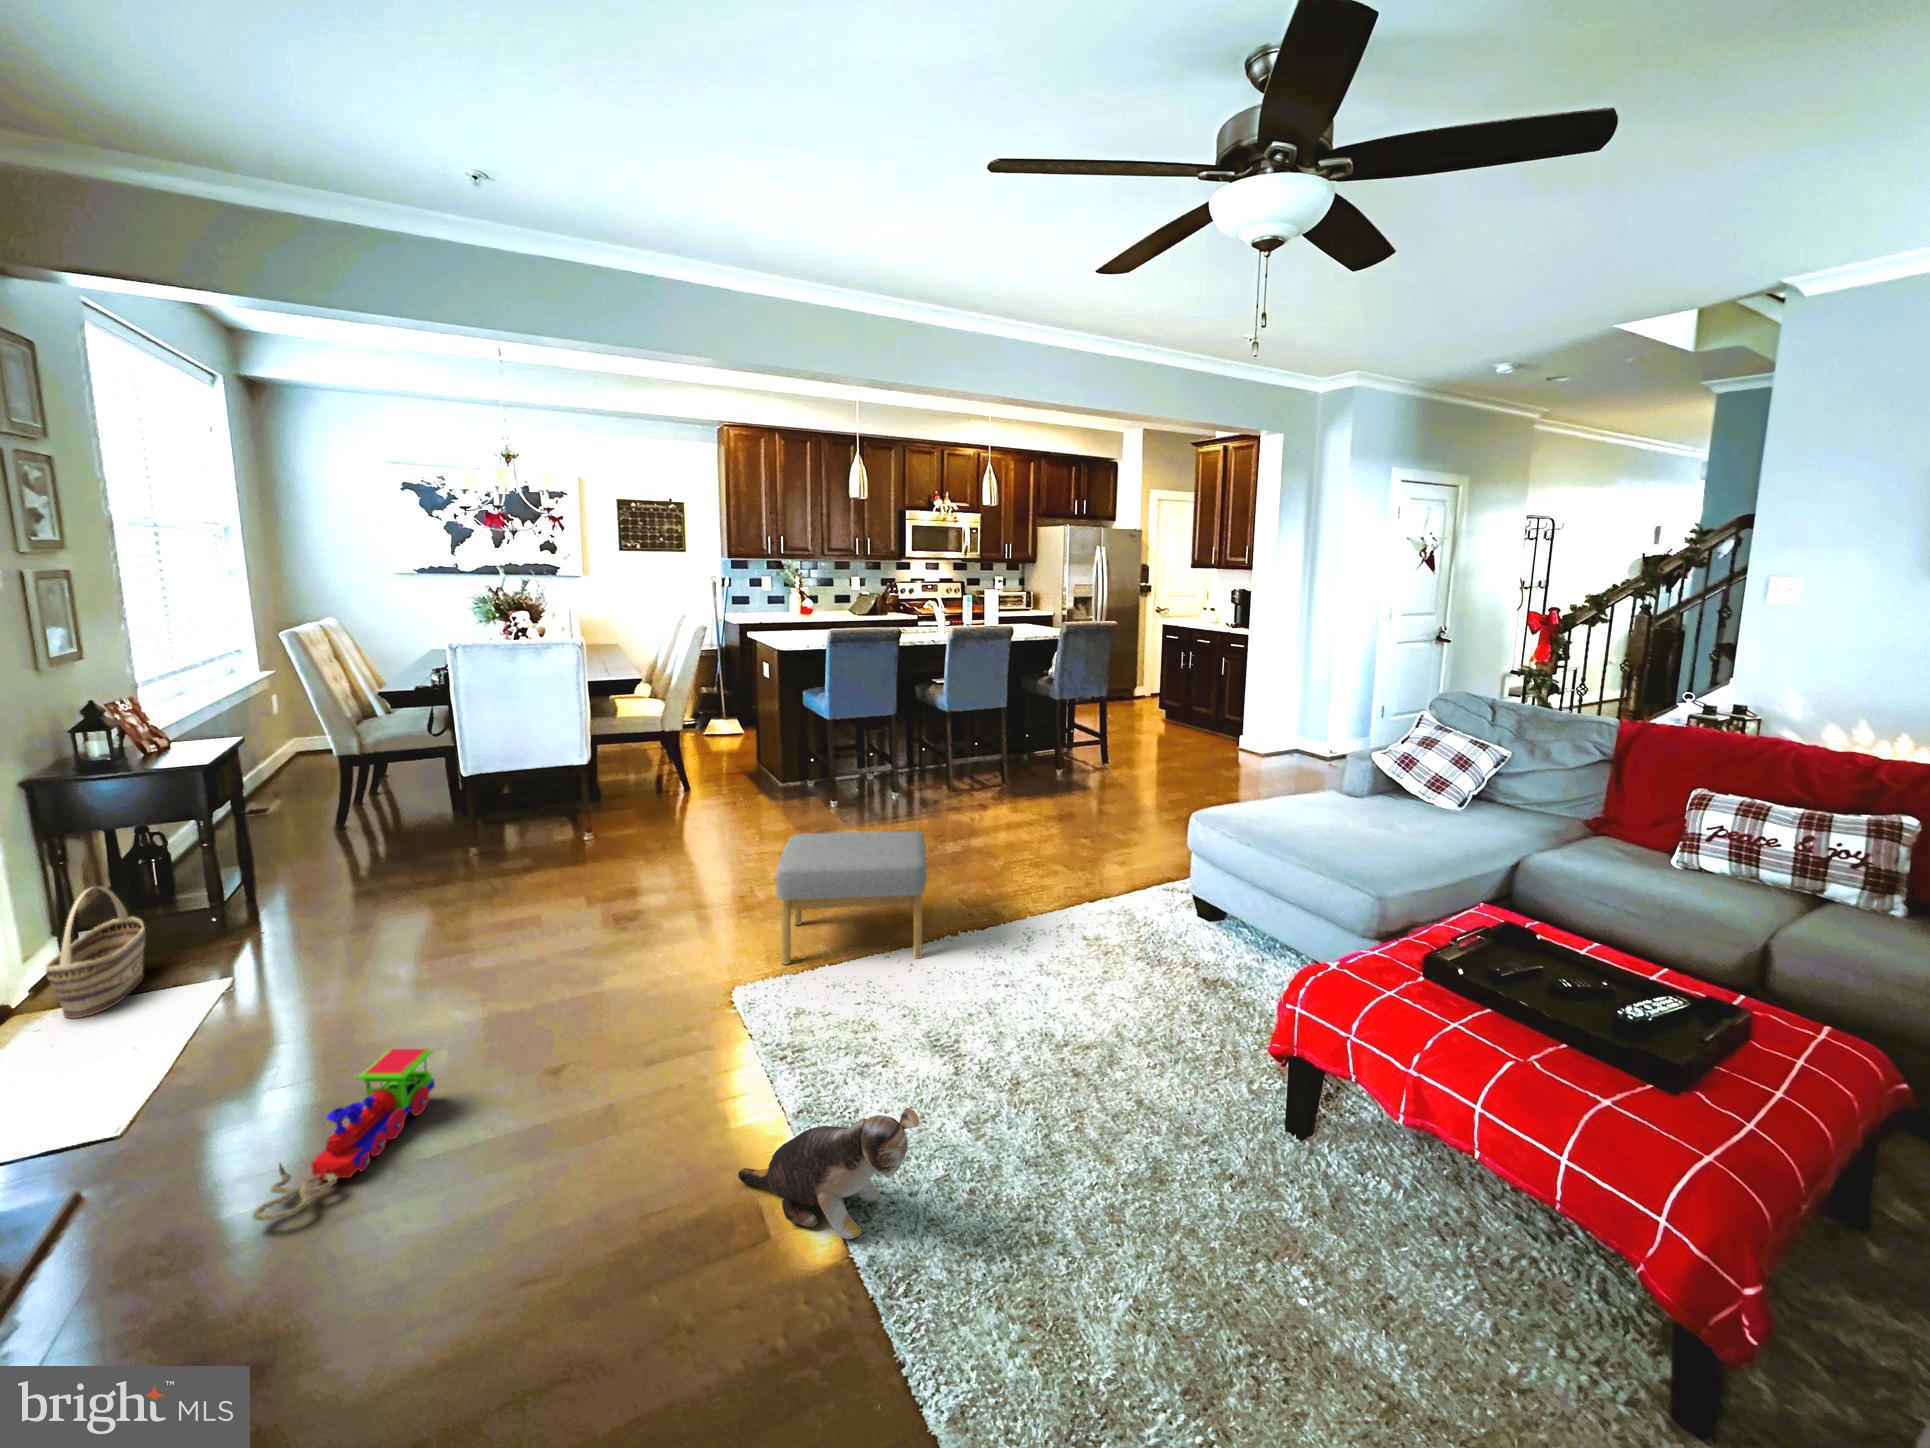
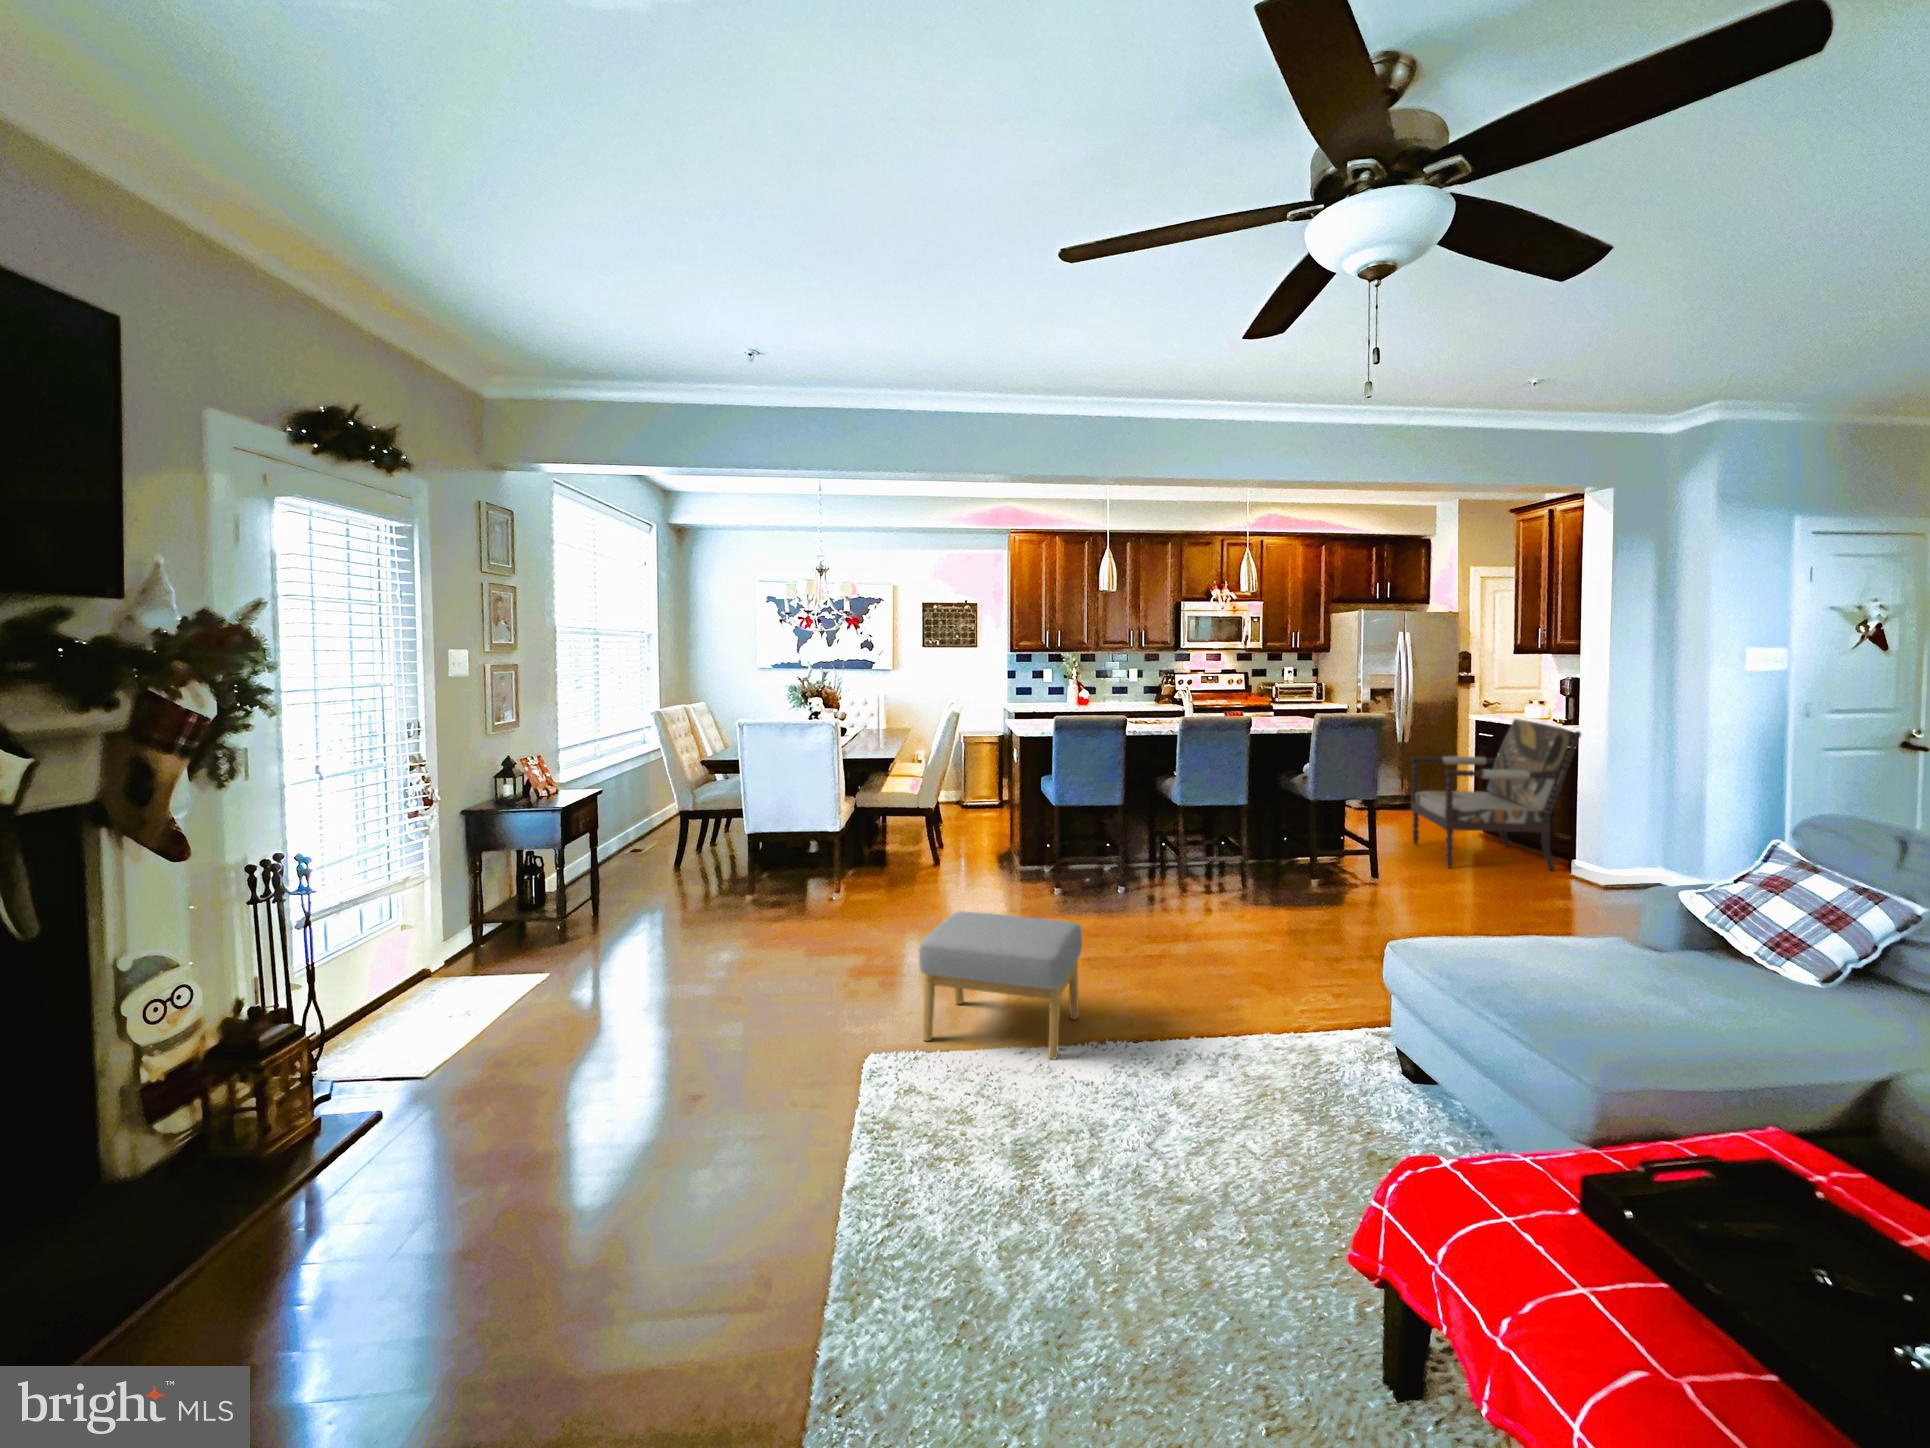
armchair: none [1119,623,1251,751] -> present [1411,719,1581,870]
basket: present [46,887,146,1018] -> none [433,890,503,988]
toy train: present [252,1049,435,1220] -> none [432,1050,600,1171]
plush toy: present [738,1108,919,1239] -> none [763,1206,890,1339]

